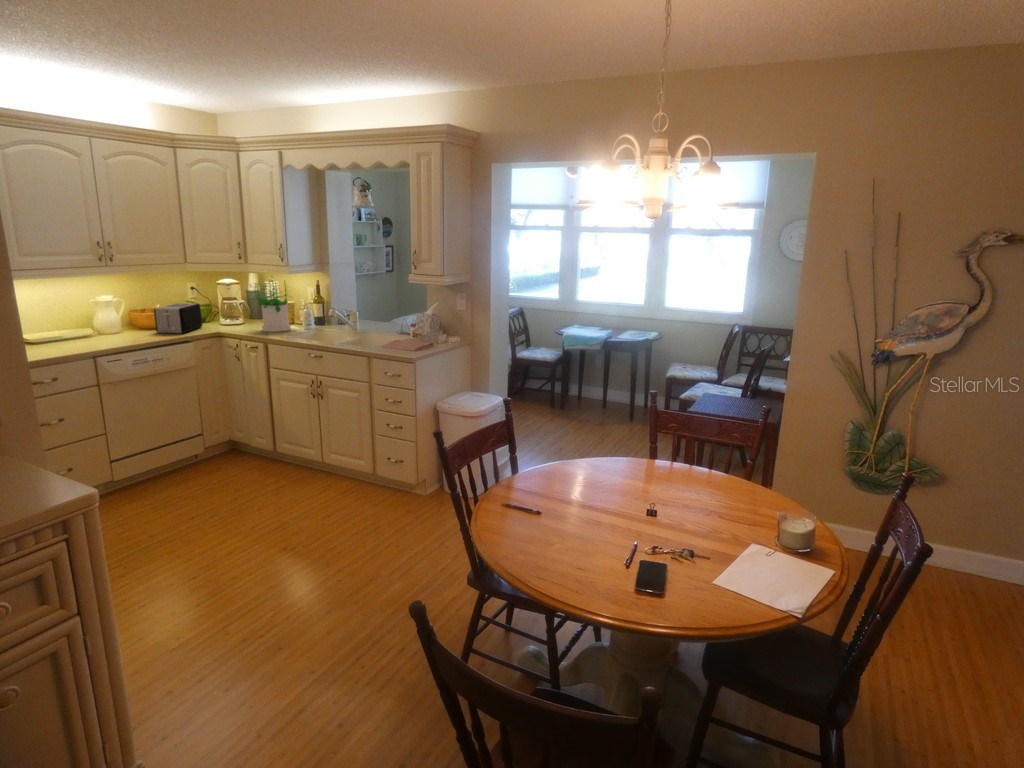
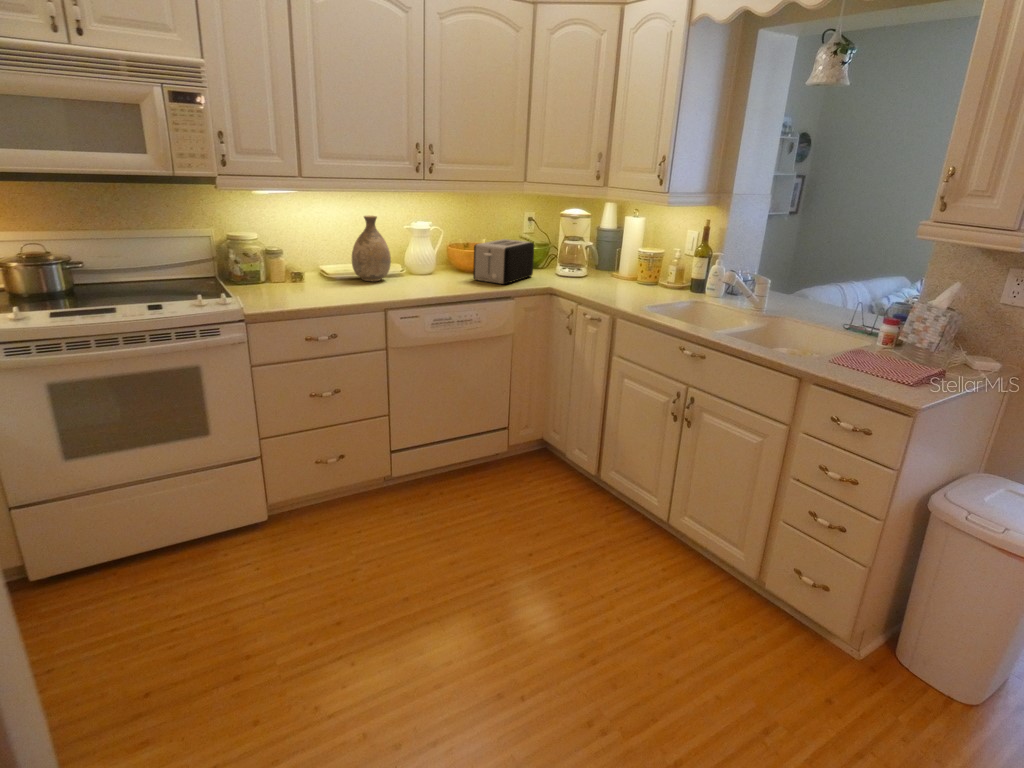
potted plant: present [254,280,291,332] -> none [604,214,668,298]
vase: none [51,294,86,342] -> present [352,216,391,281]

